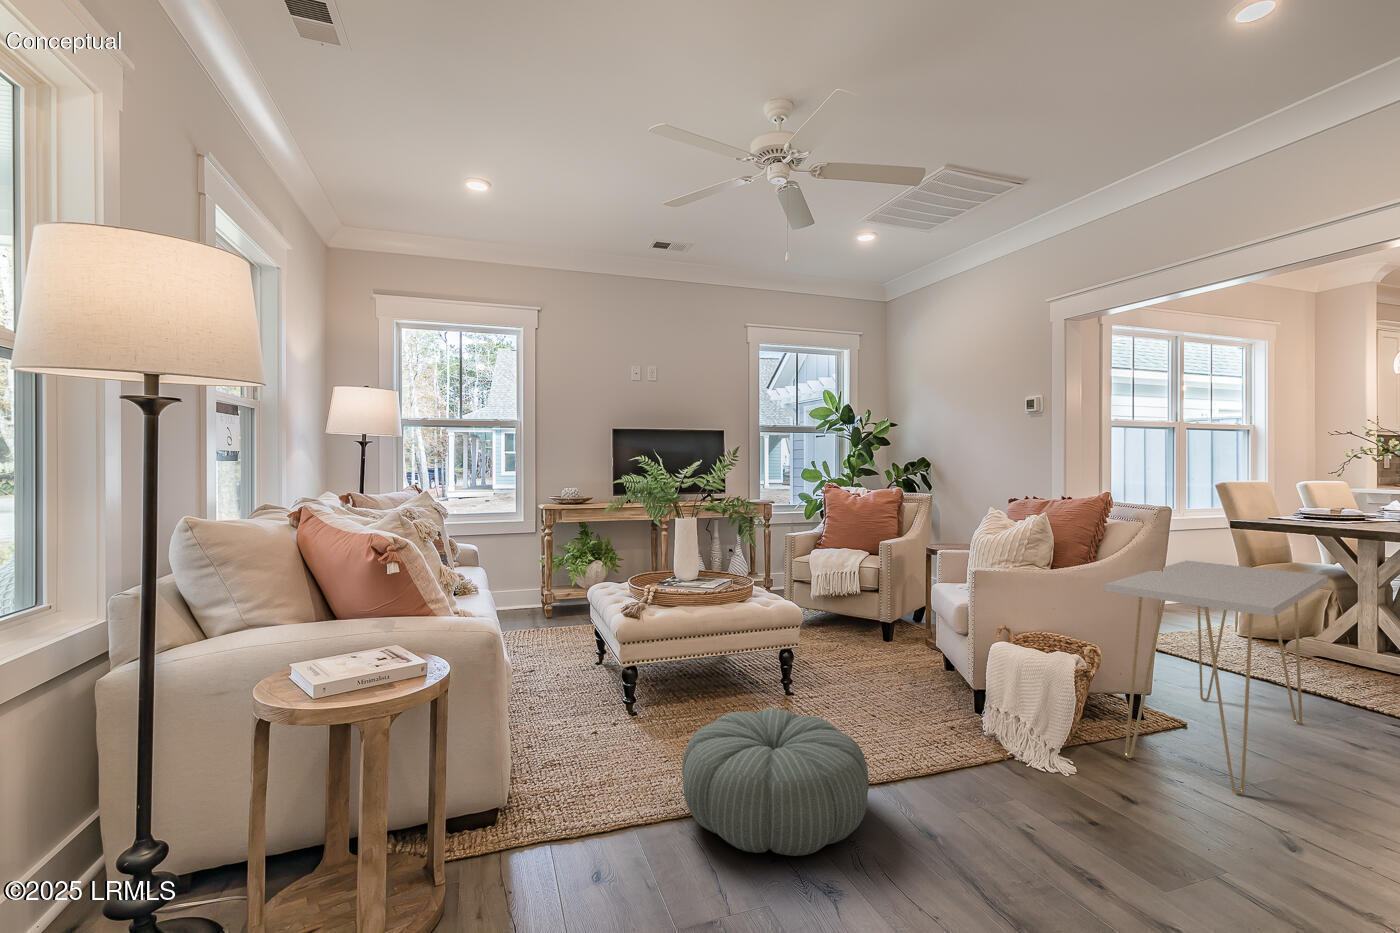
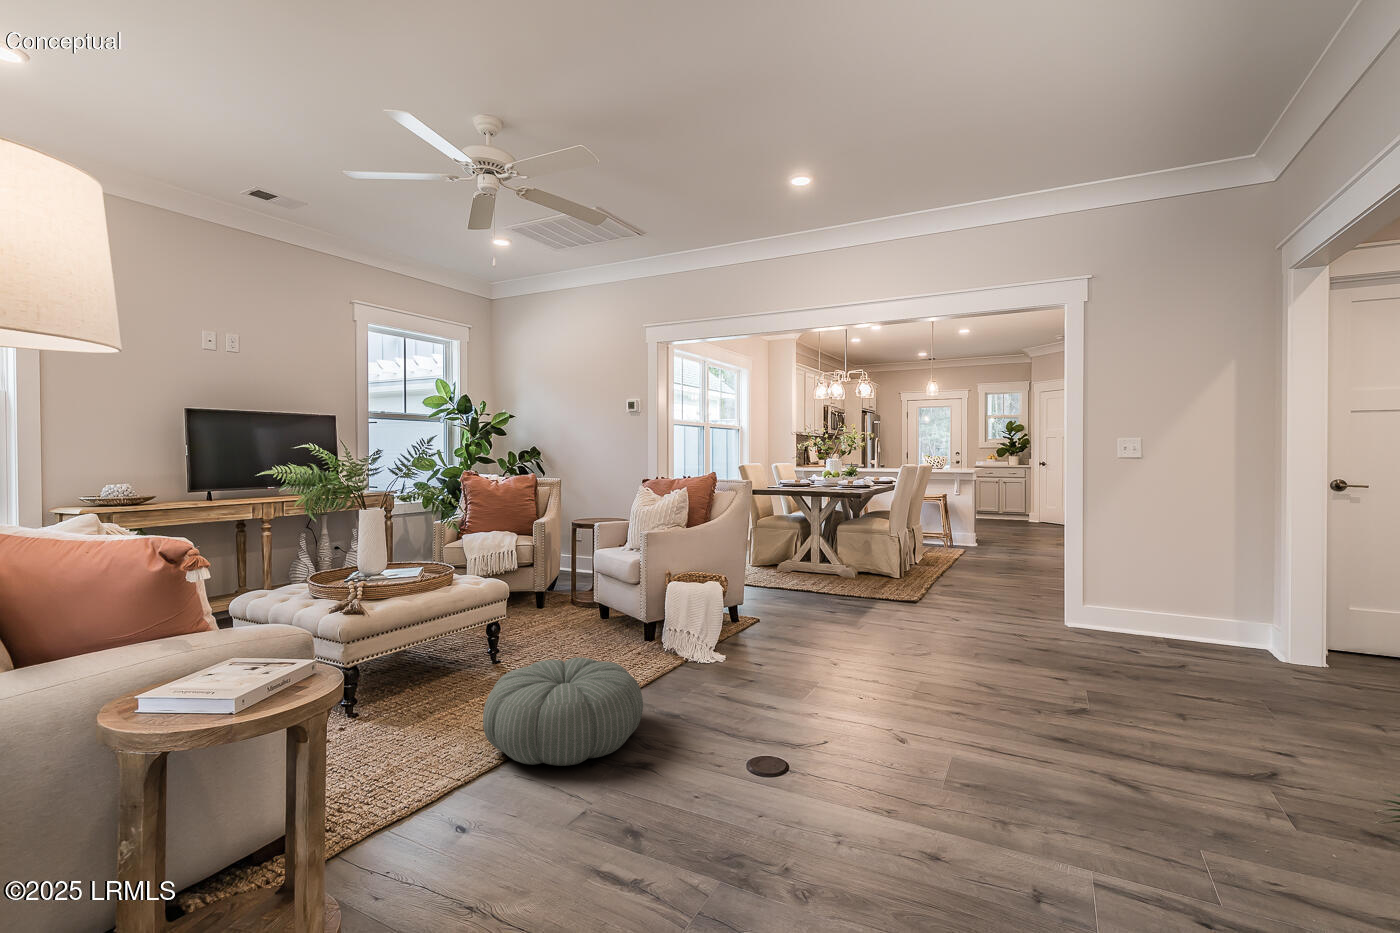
console table: present [1105,561,1328,794] -> none [731,515,818,648]

